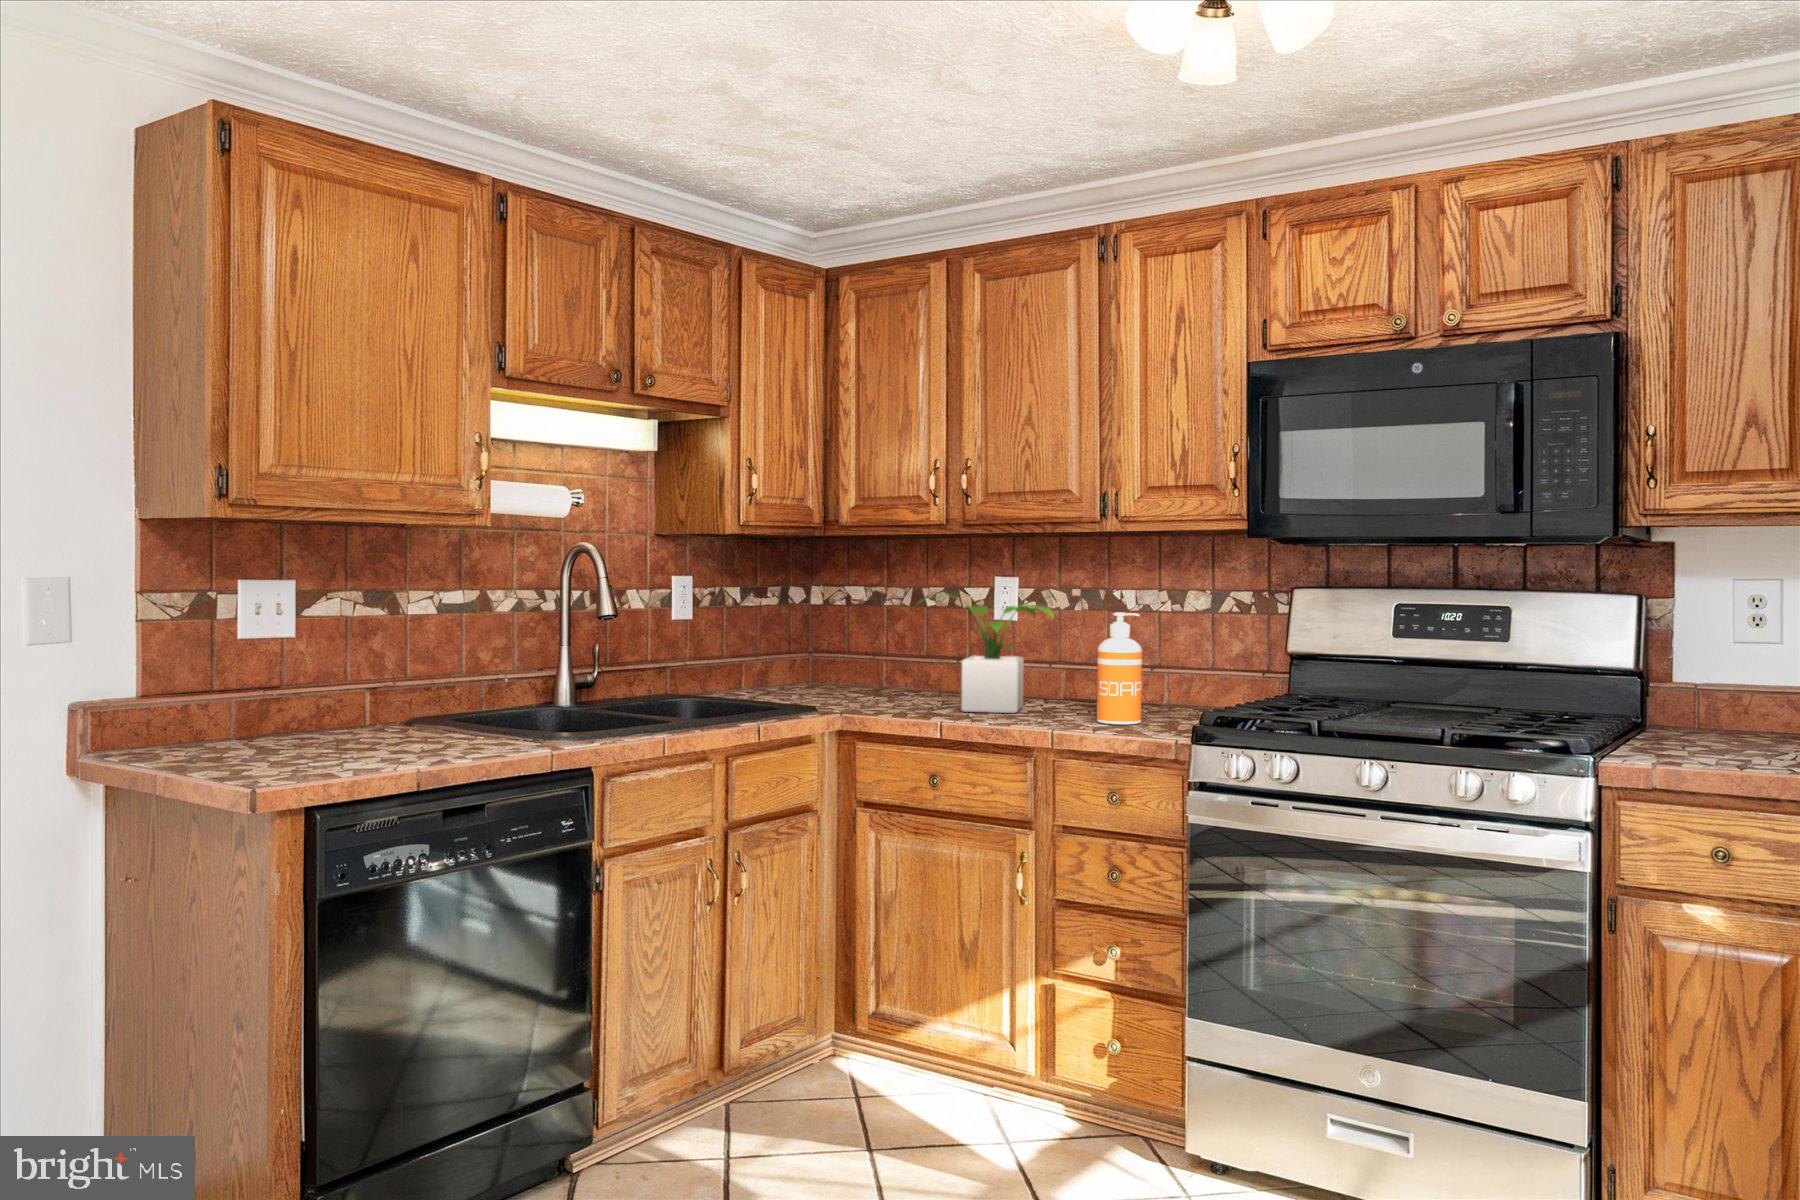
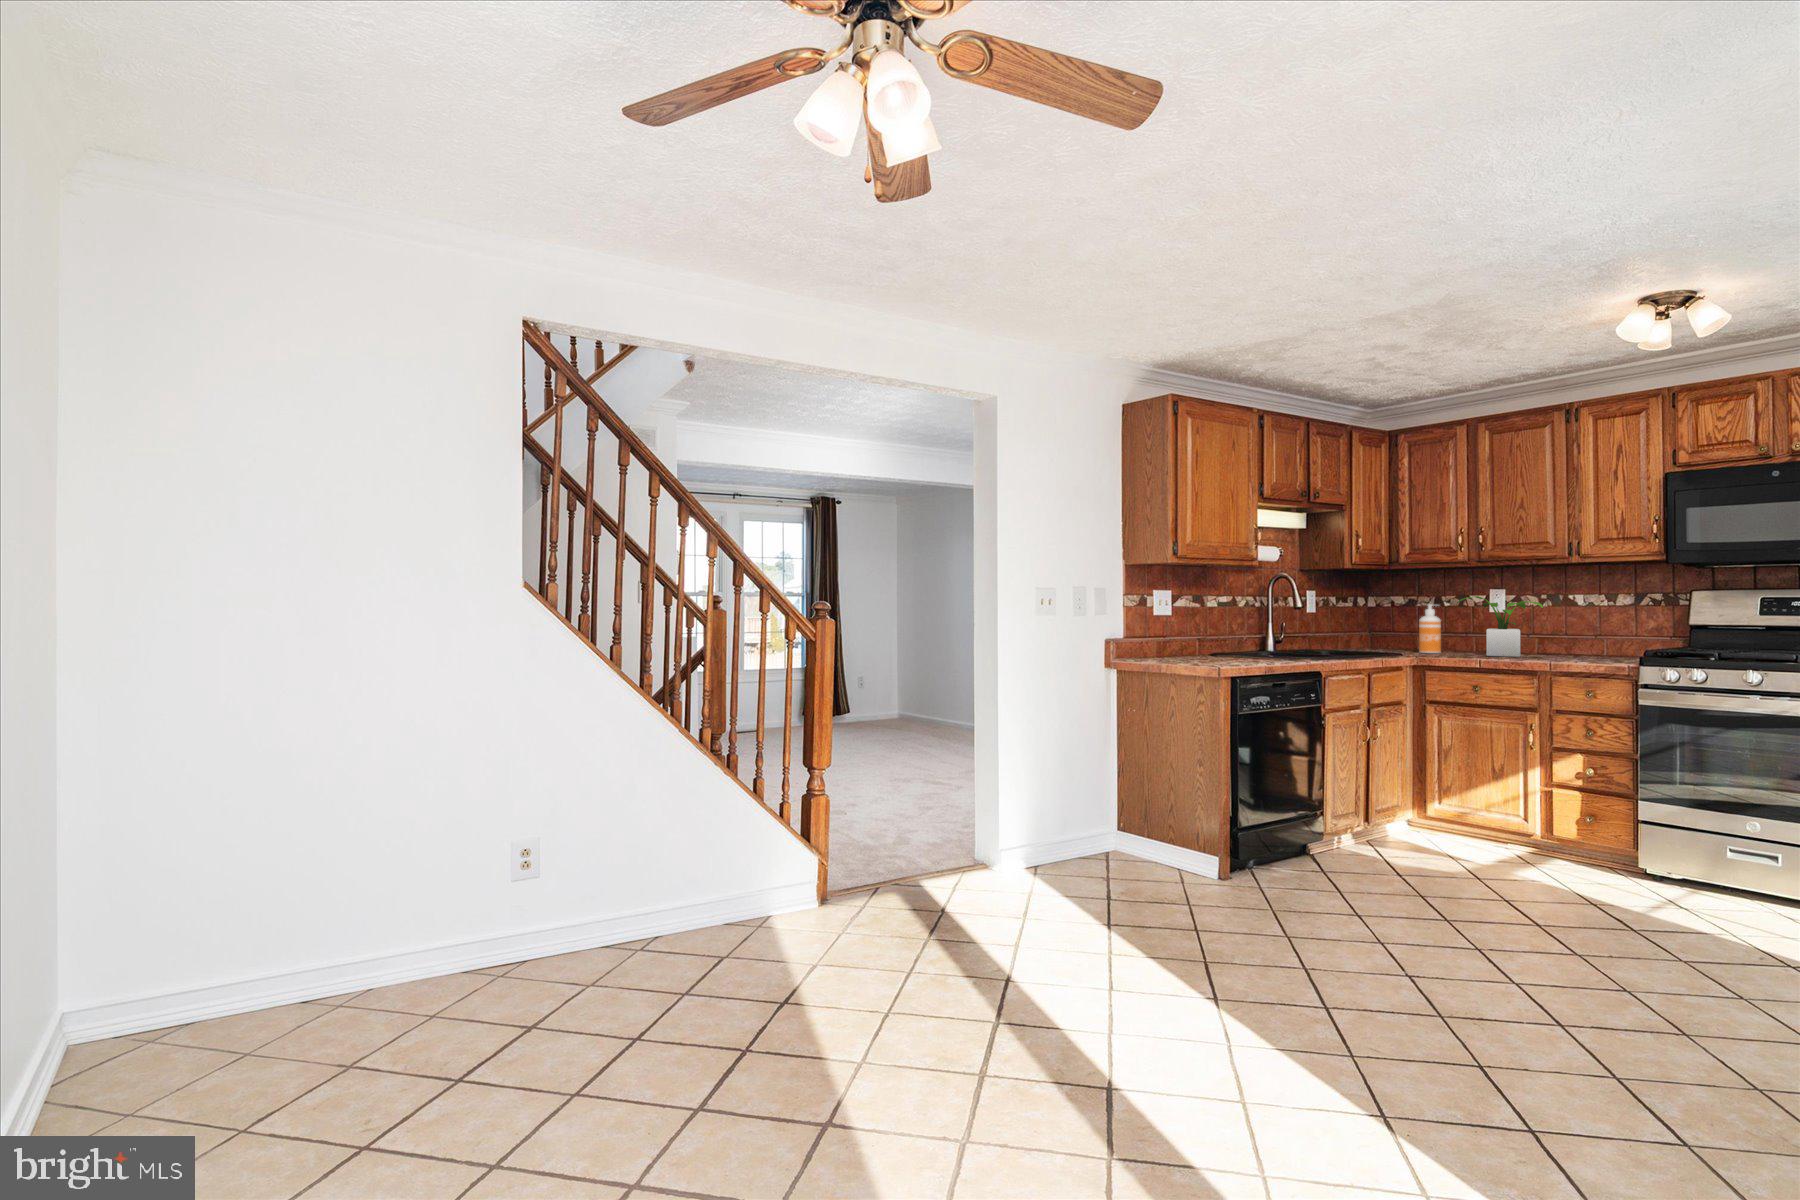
soap dispenser: present [1097,612,1142,725] -> present [1419,604,1441,653]

